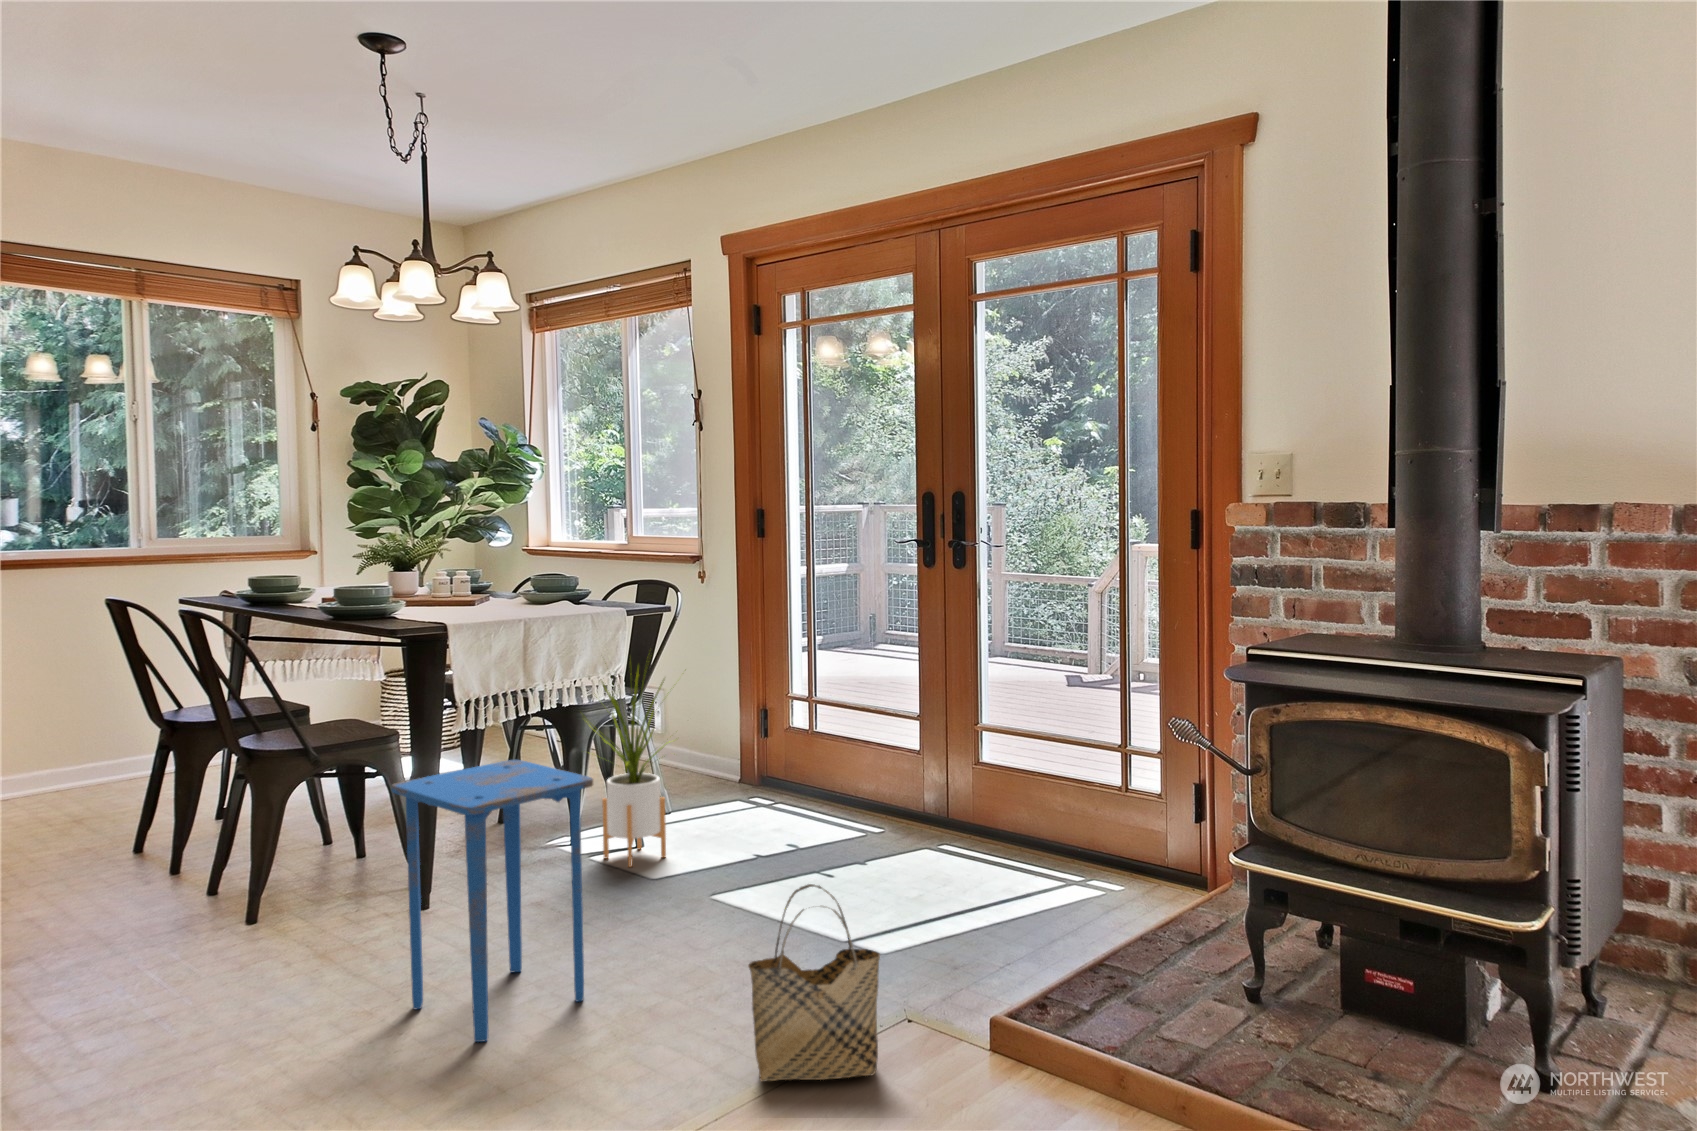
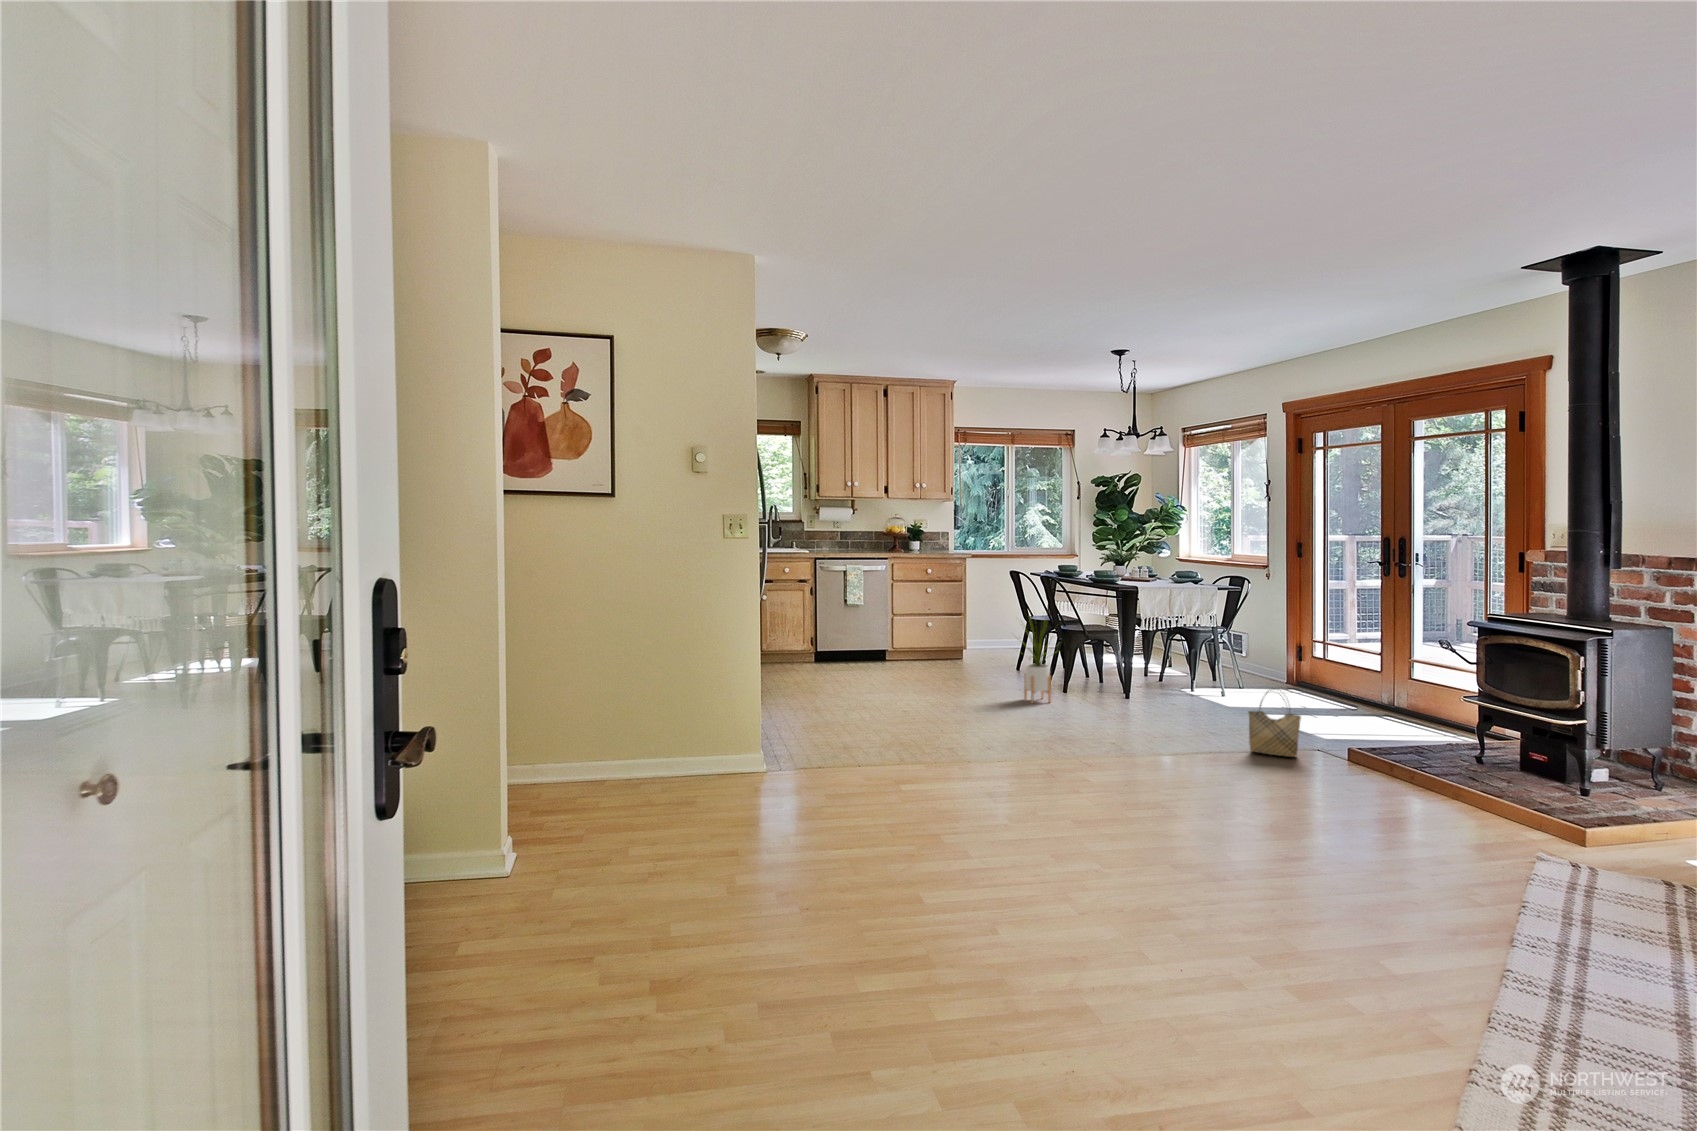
house plant: present [582,666,670,867] -> present [1024,617,1051,703]
side table: present [391,760,593,1042] -> none [1123,640,1196,731]

